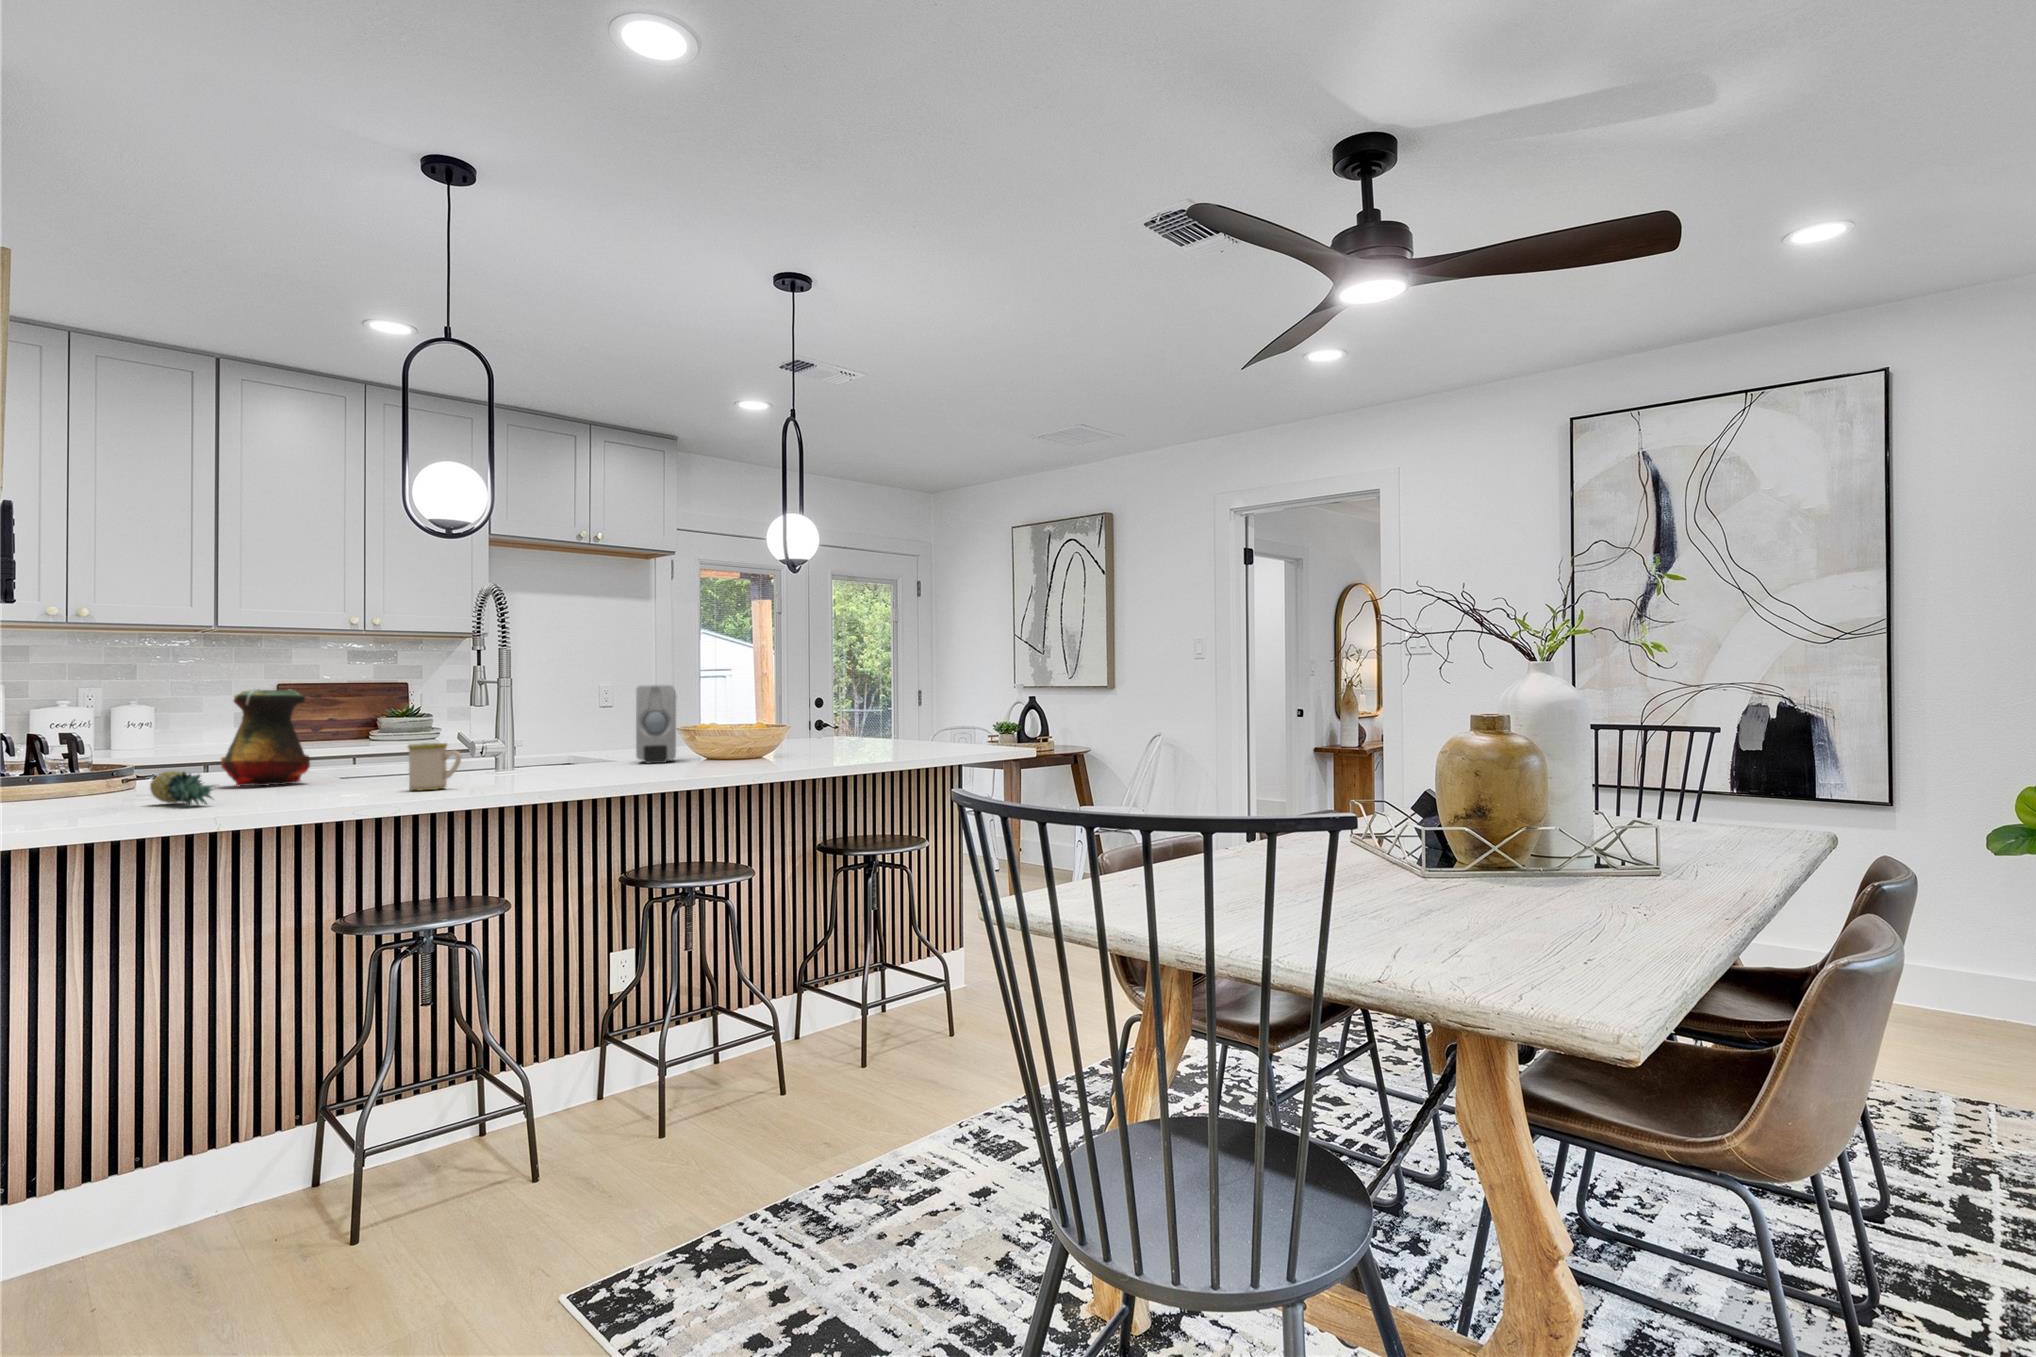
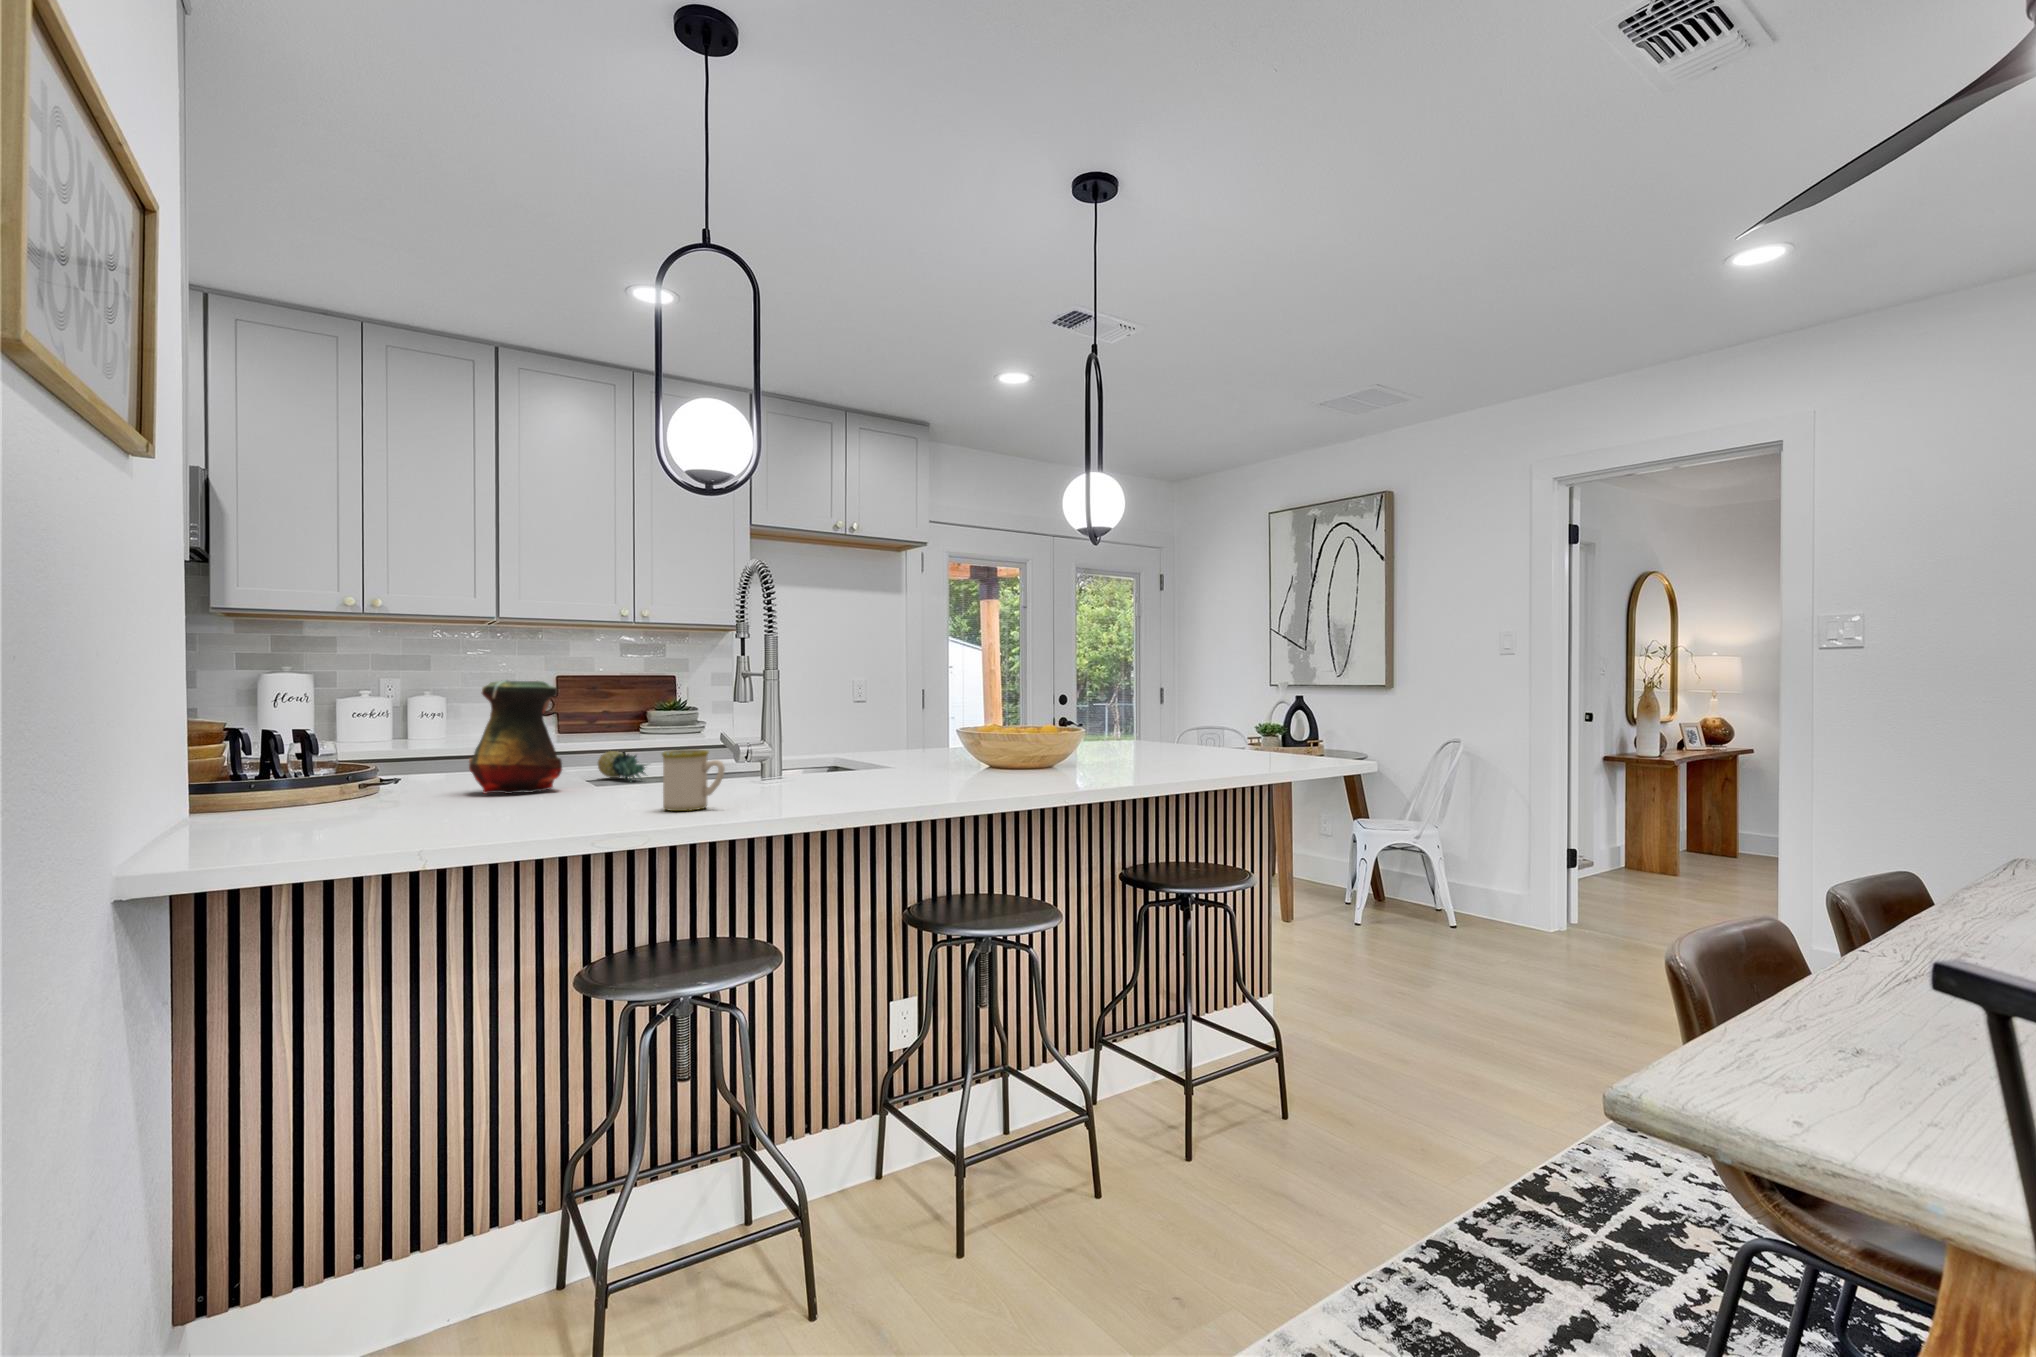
soap dispenser: present [636,685,676,764] -> none [915,679,957,771]
fruit: present [150,771,218,806] -> present [598,751,646,782]

